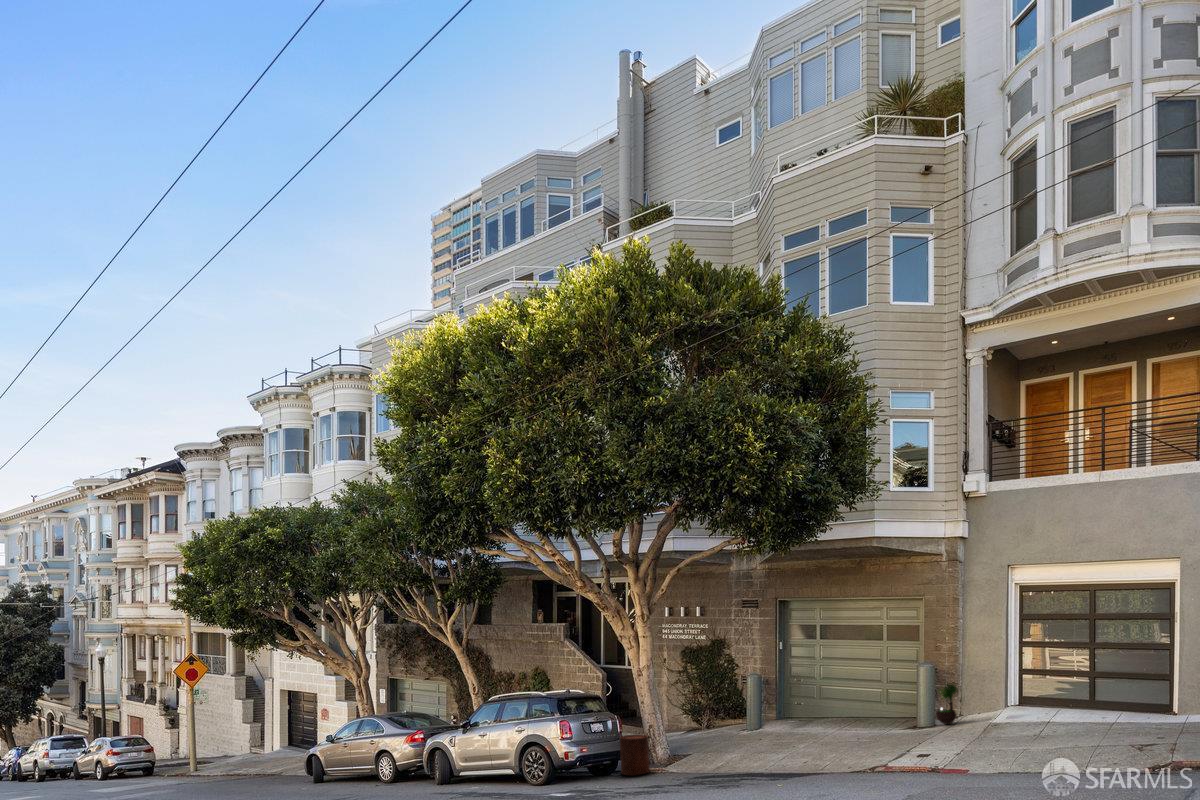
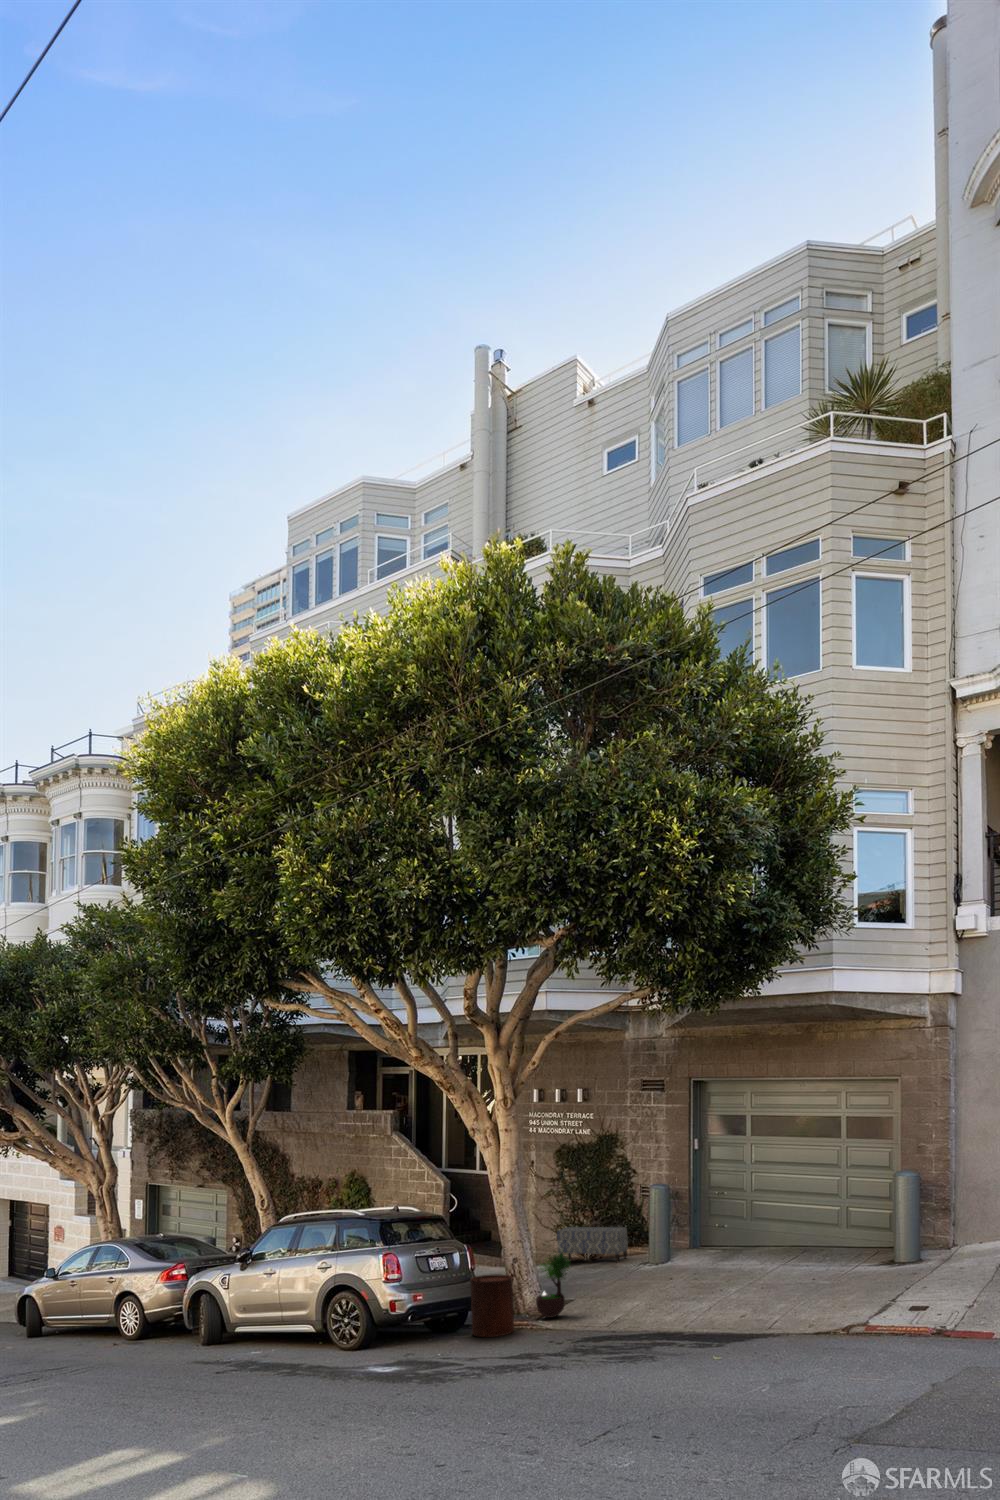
potted tree: present [936,684,957,724] -> present [536,1254,570,1318]
bench: none [684,704,735,729] -> present [557,1227,628,1263]

